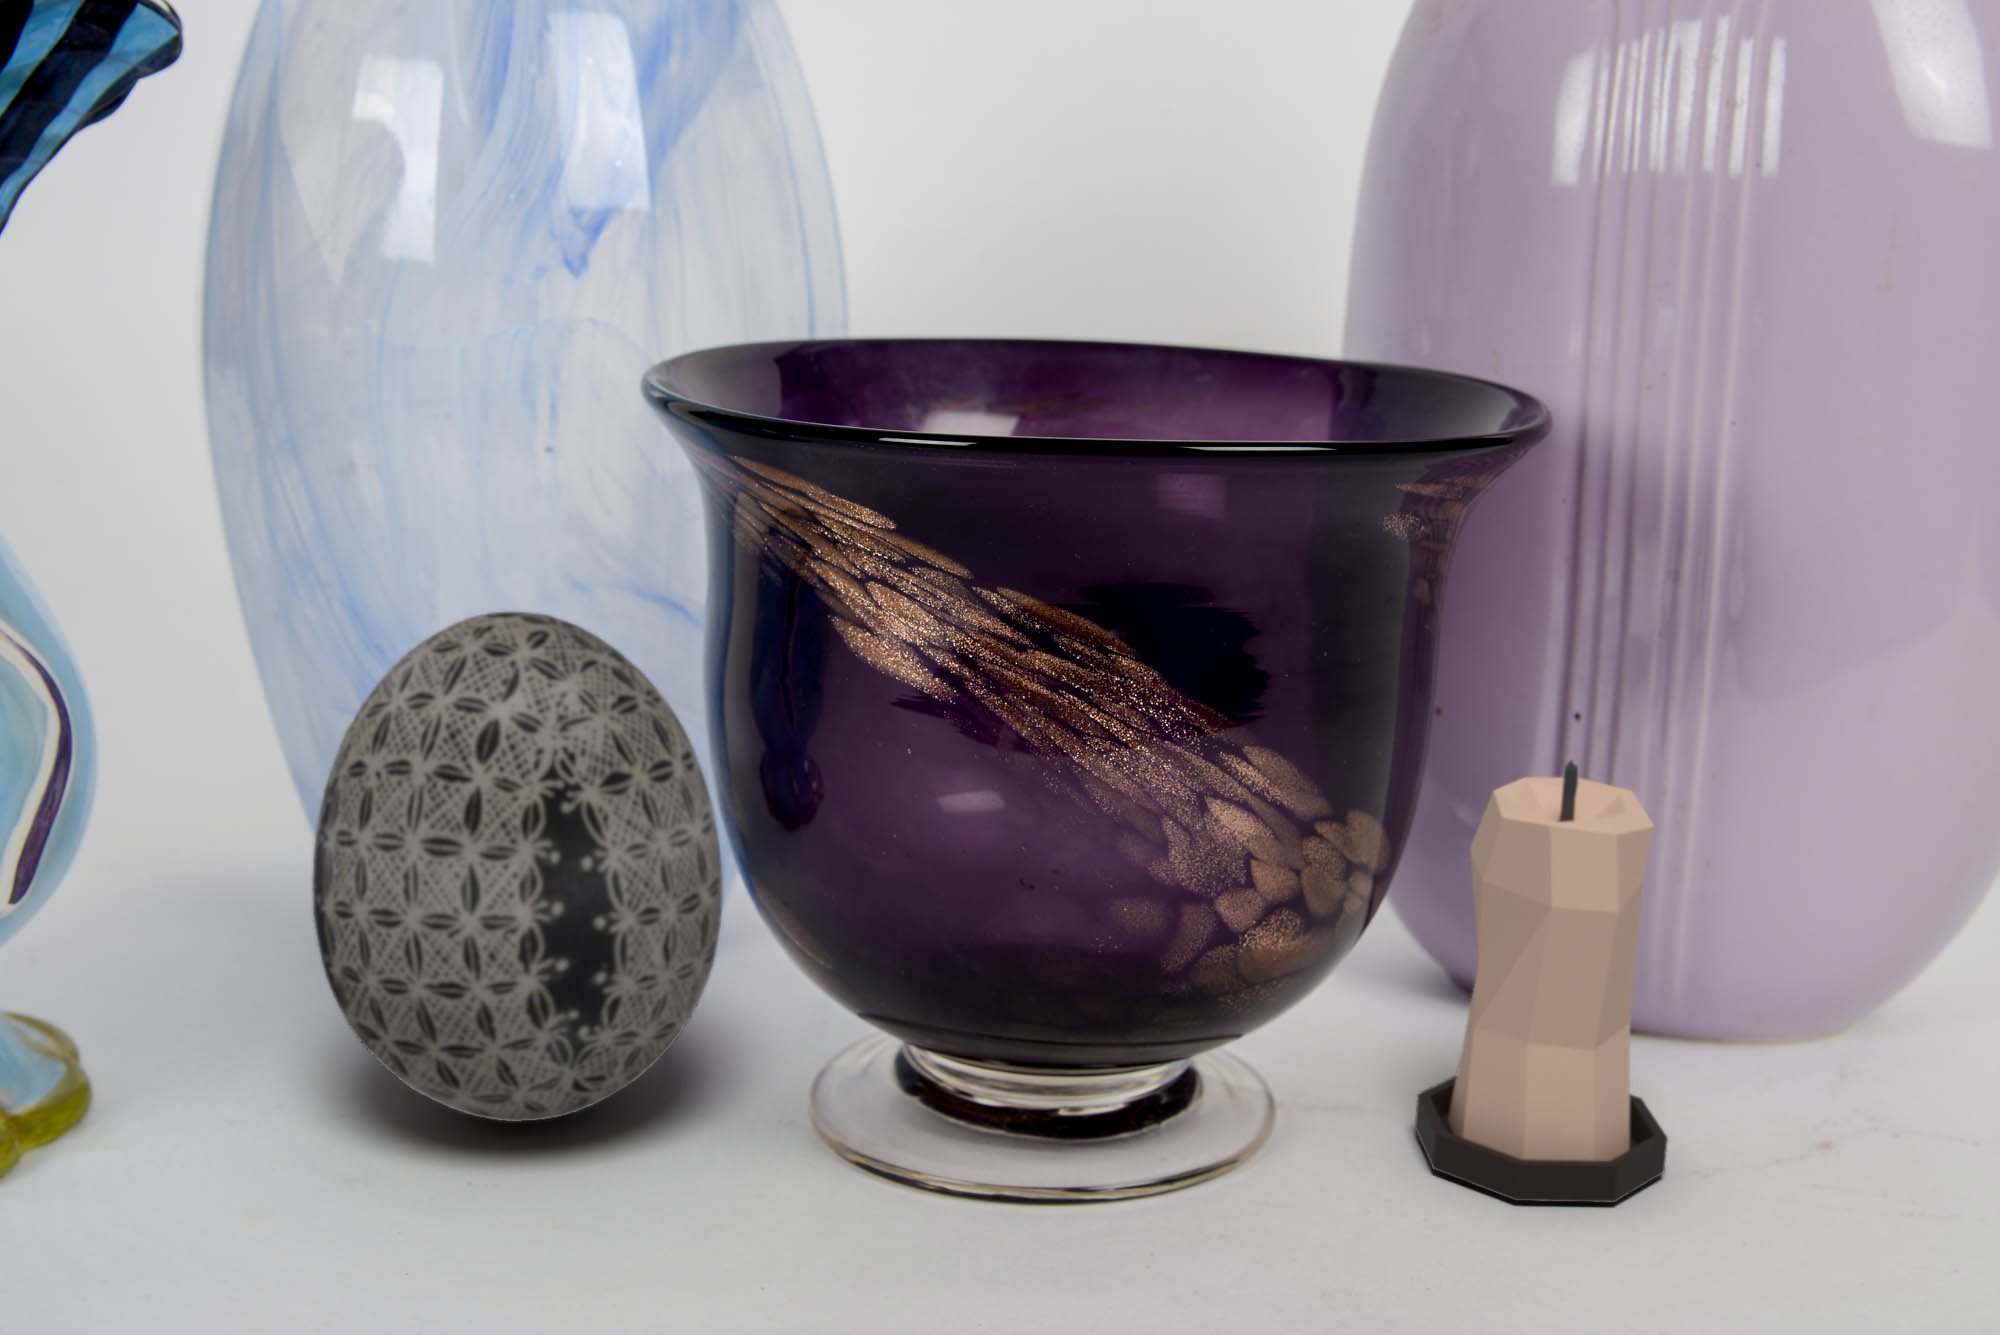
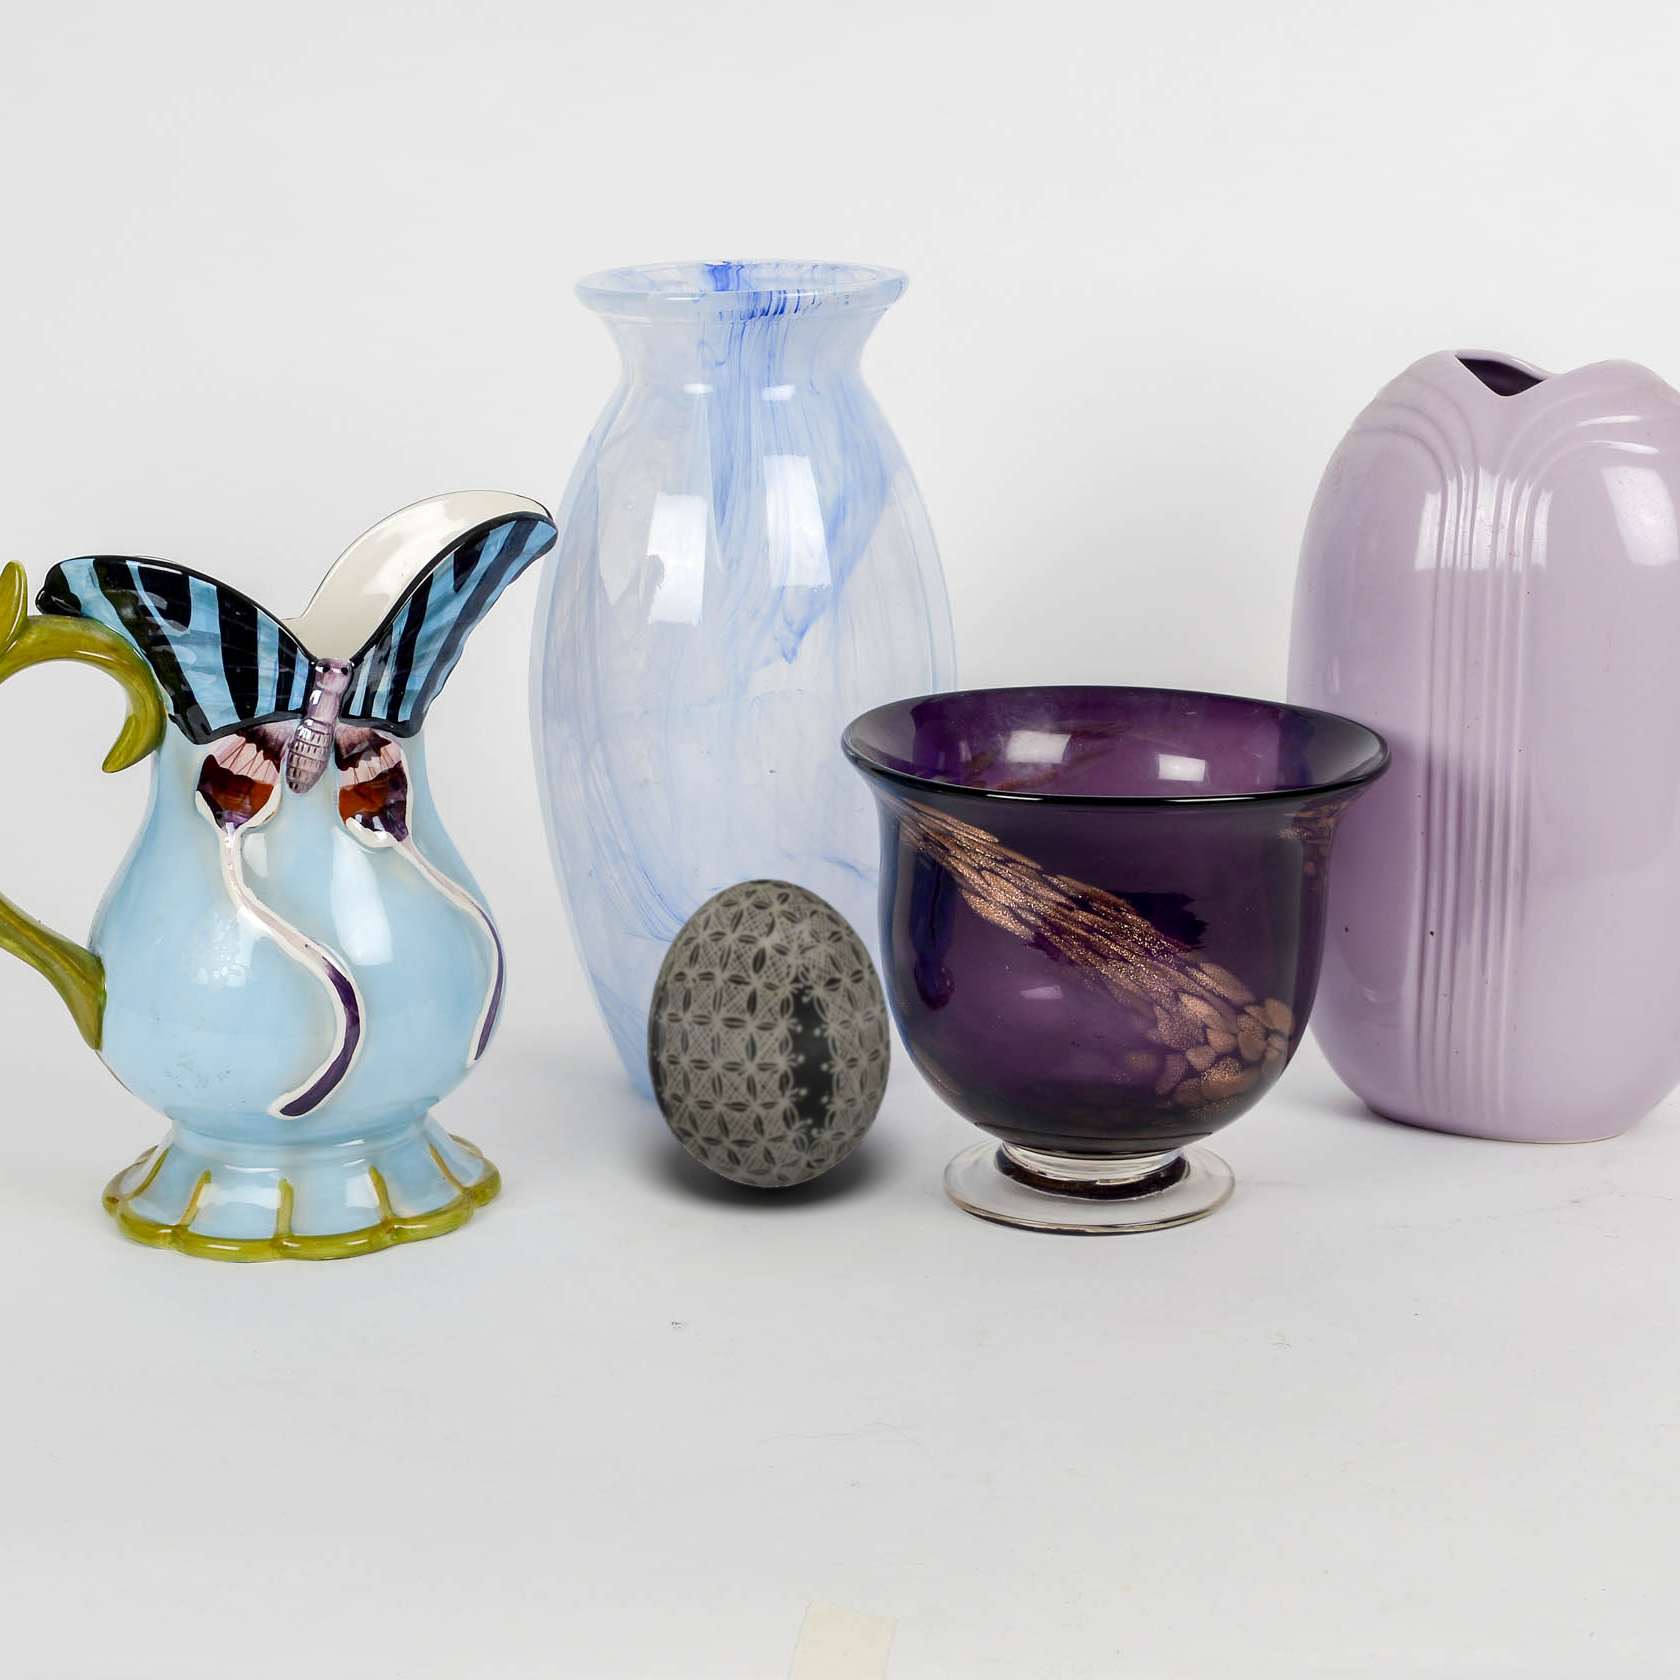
candle: present [1415,760,1668,1203] -> none [1322,965,1475,1236]

